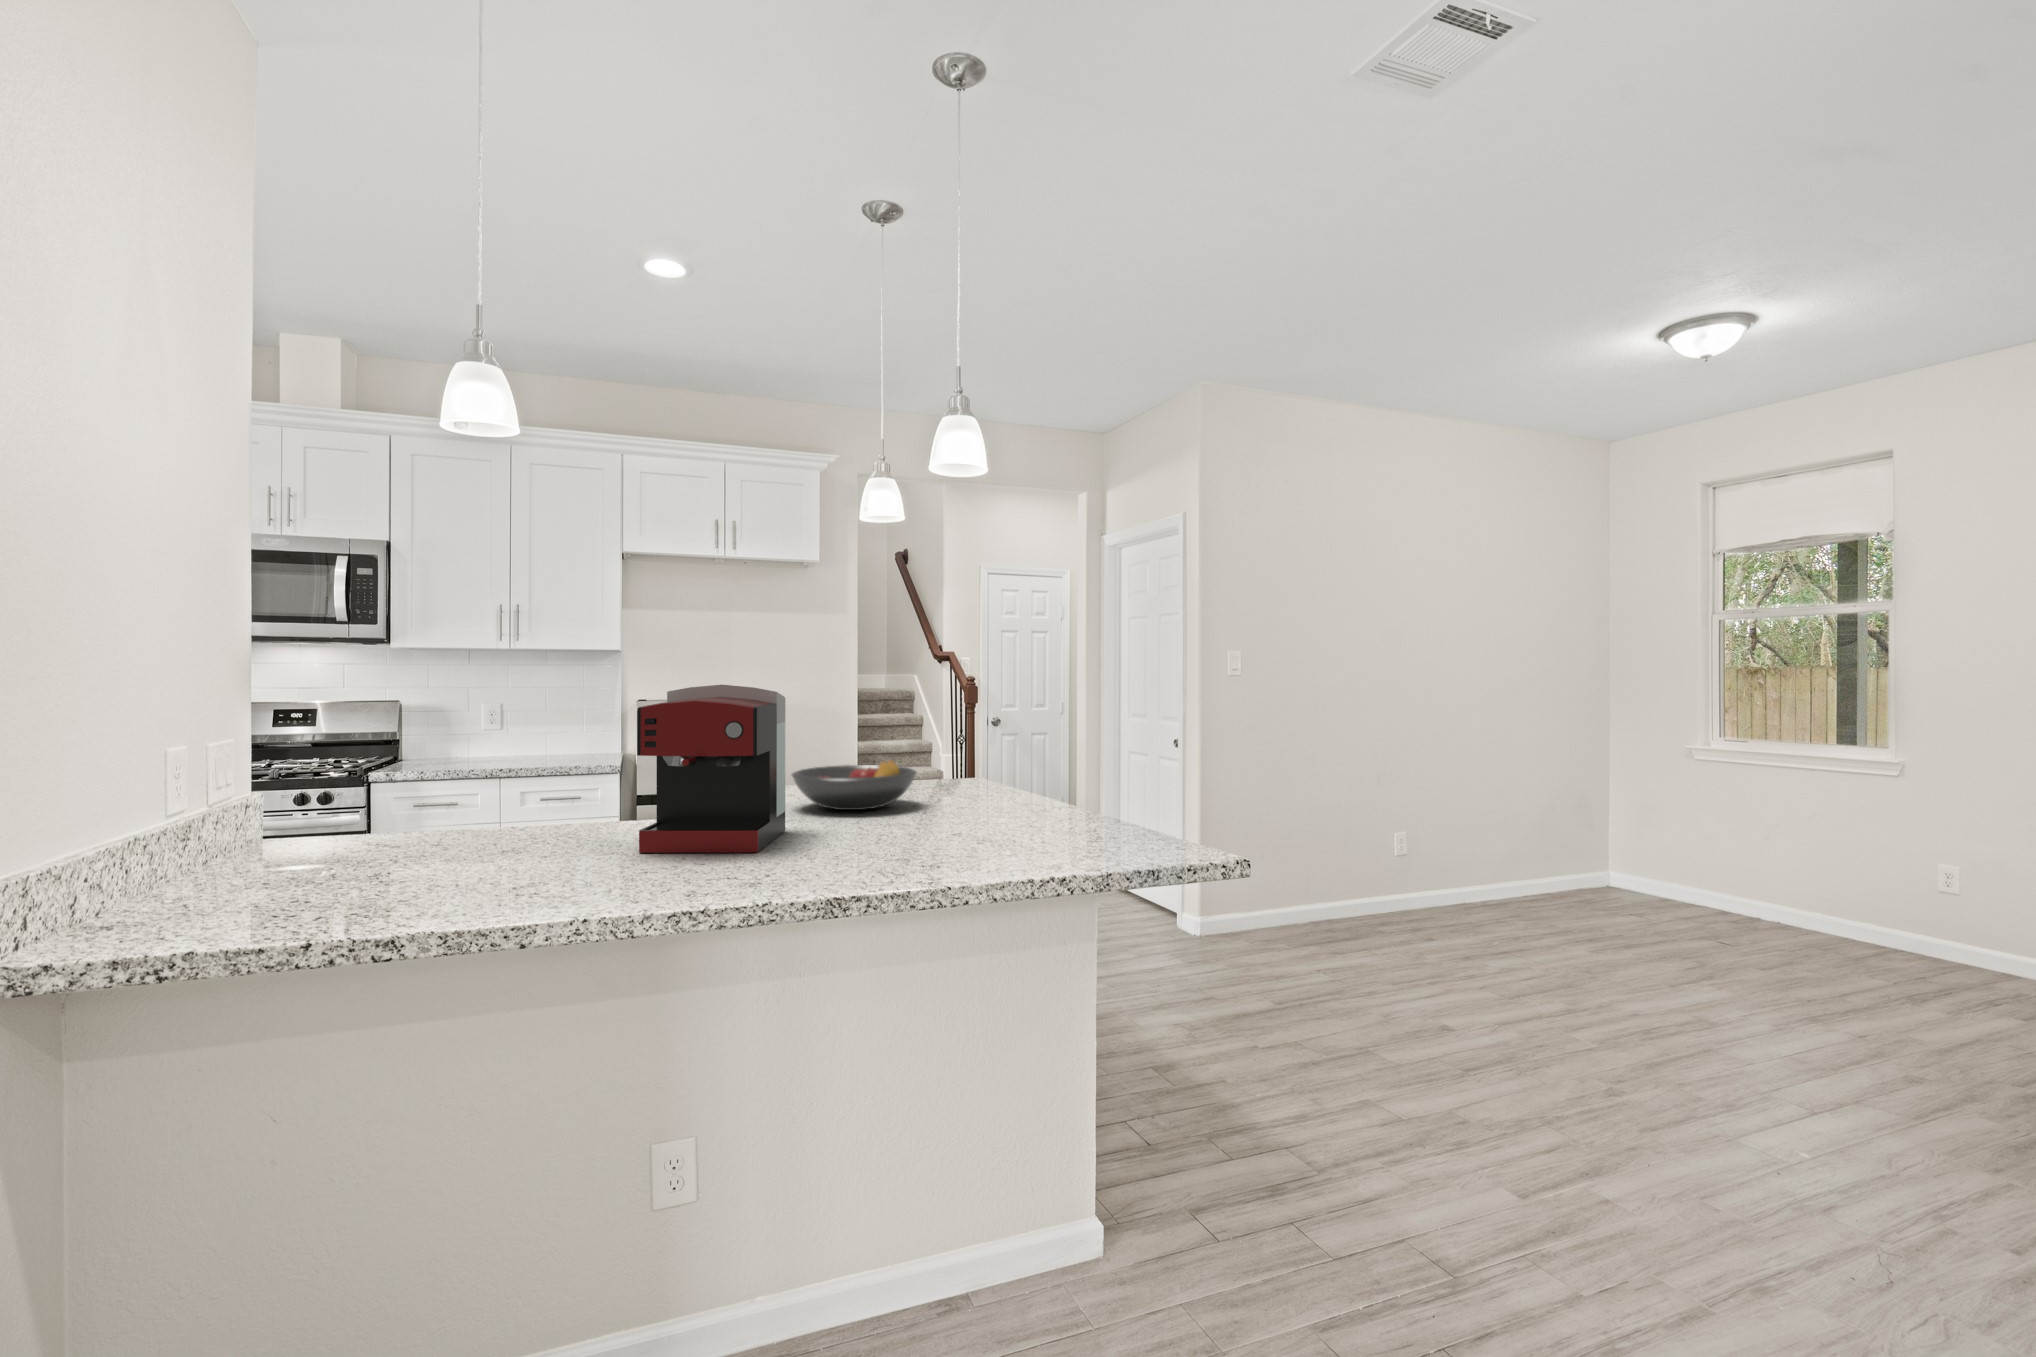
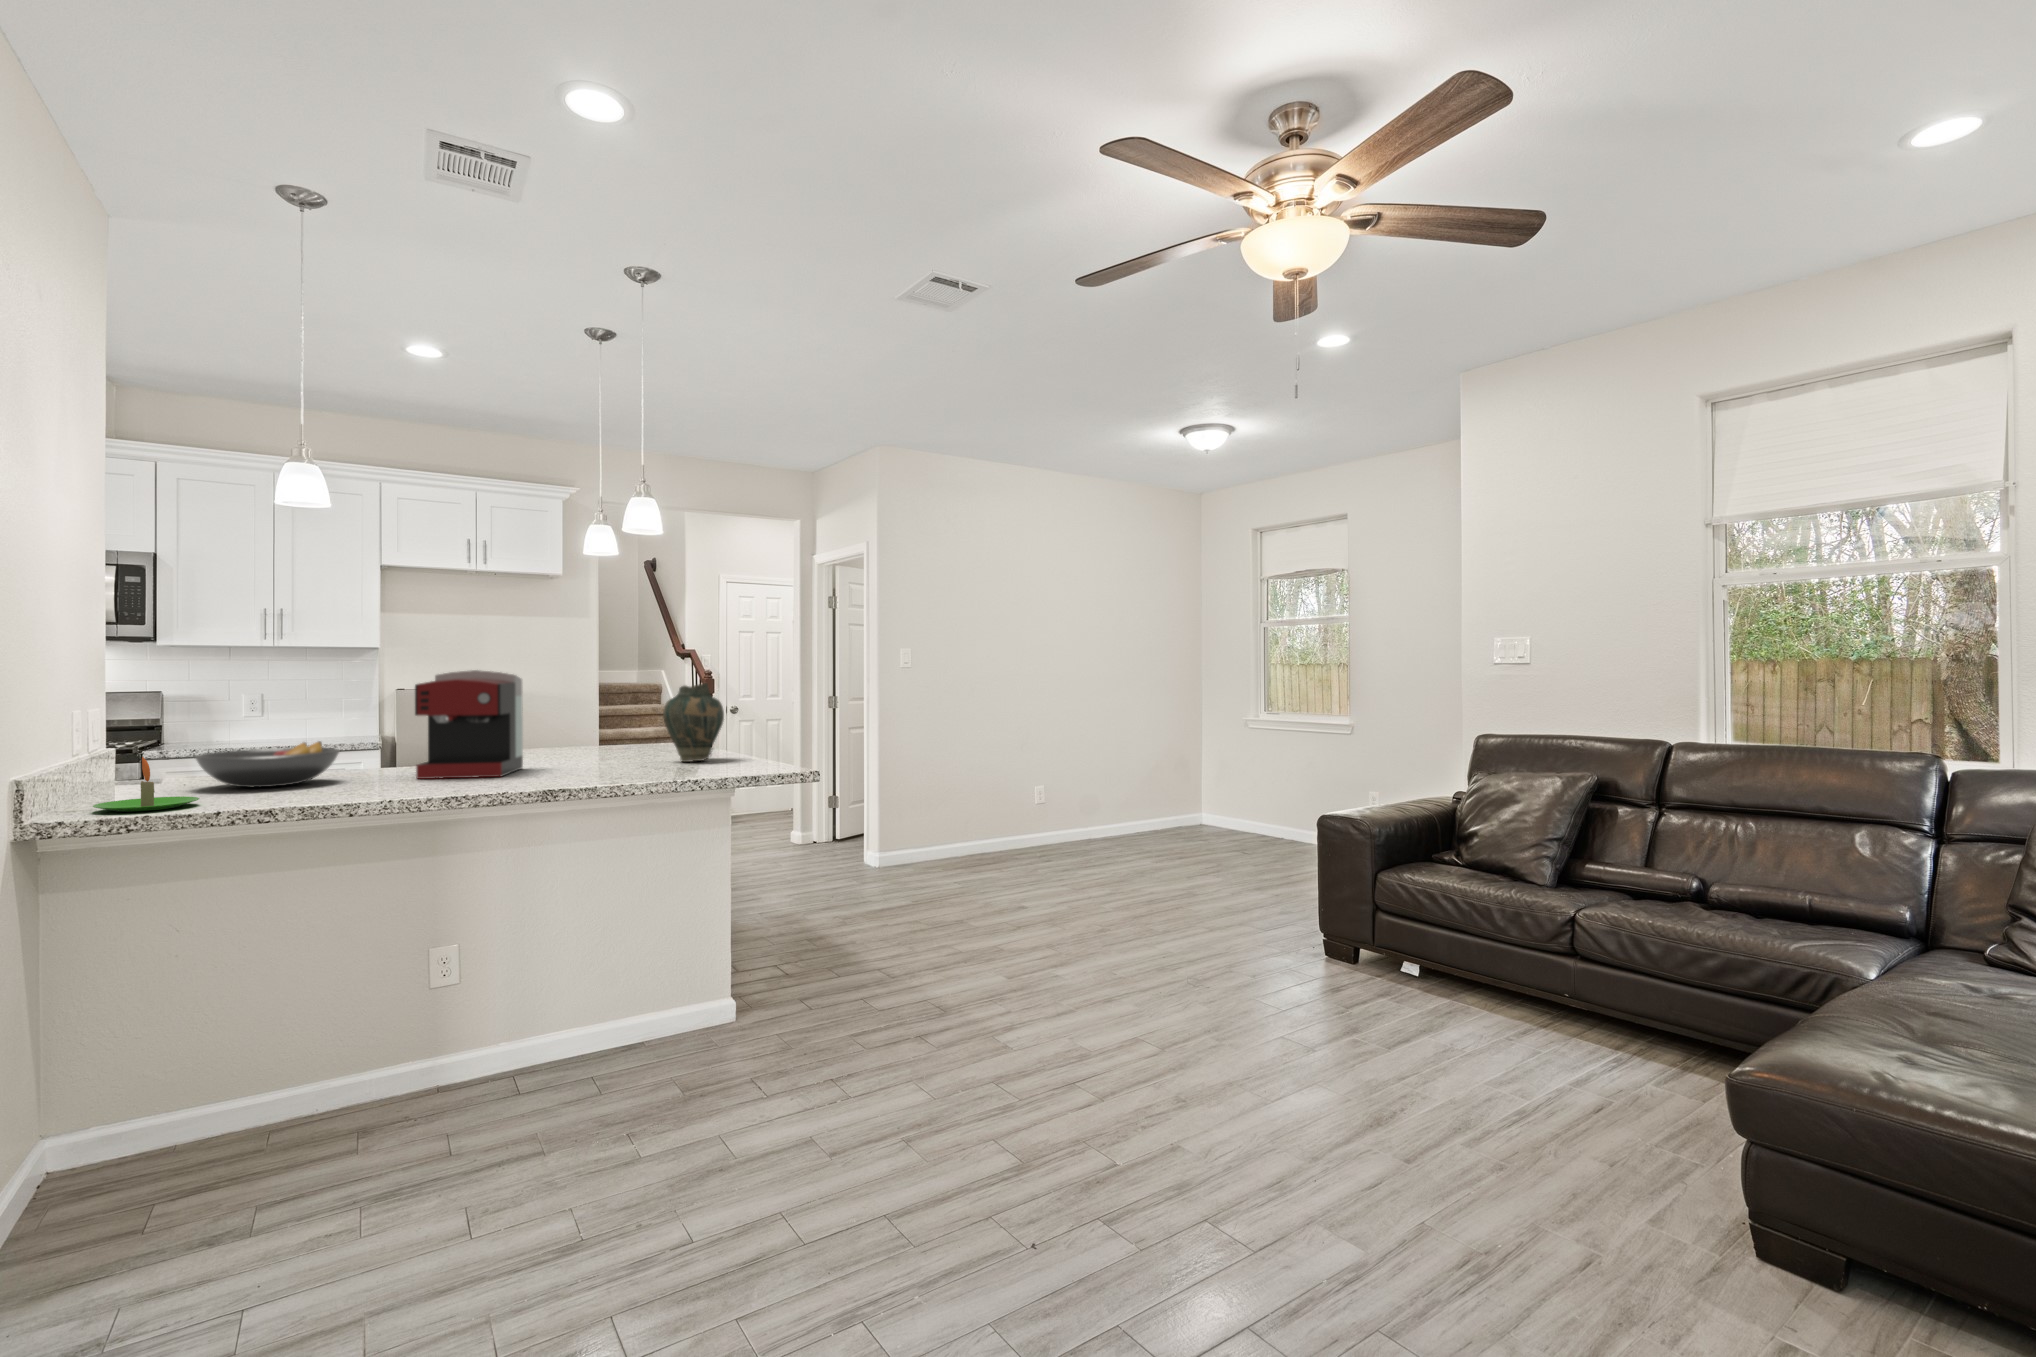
vase: none [978,704,1064,824] -> present [663,683,724,762]
fruit bowl: present [792,759,917,810] -> present [195,741,339,787]
candle: none [128,837,302,935] -> present [93,757,199,812]

